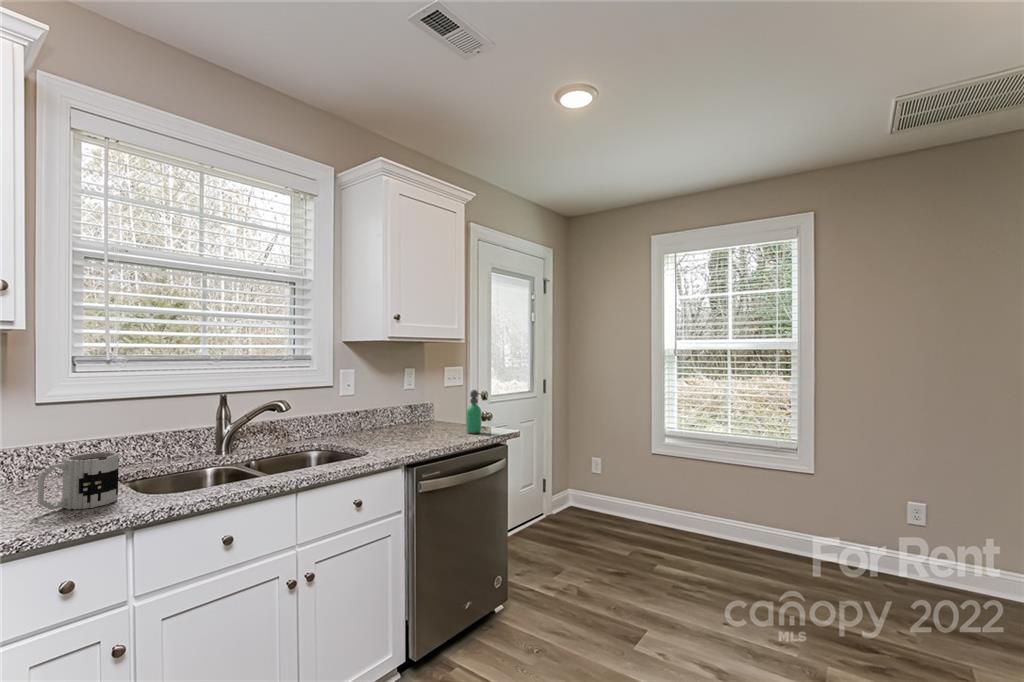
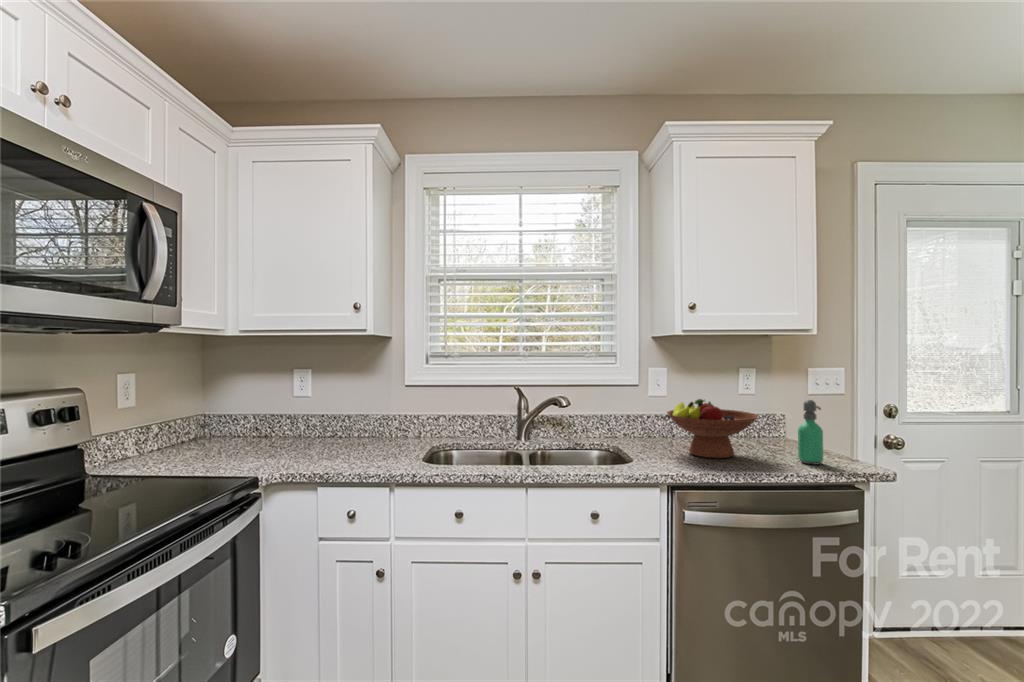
fruit bowl: none [378,394,447,440] -> present [667,399,758,458]
mug: present [38,452,119,510] -> none [357,423,402,463]

